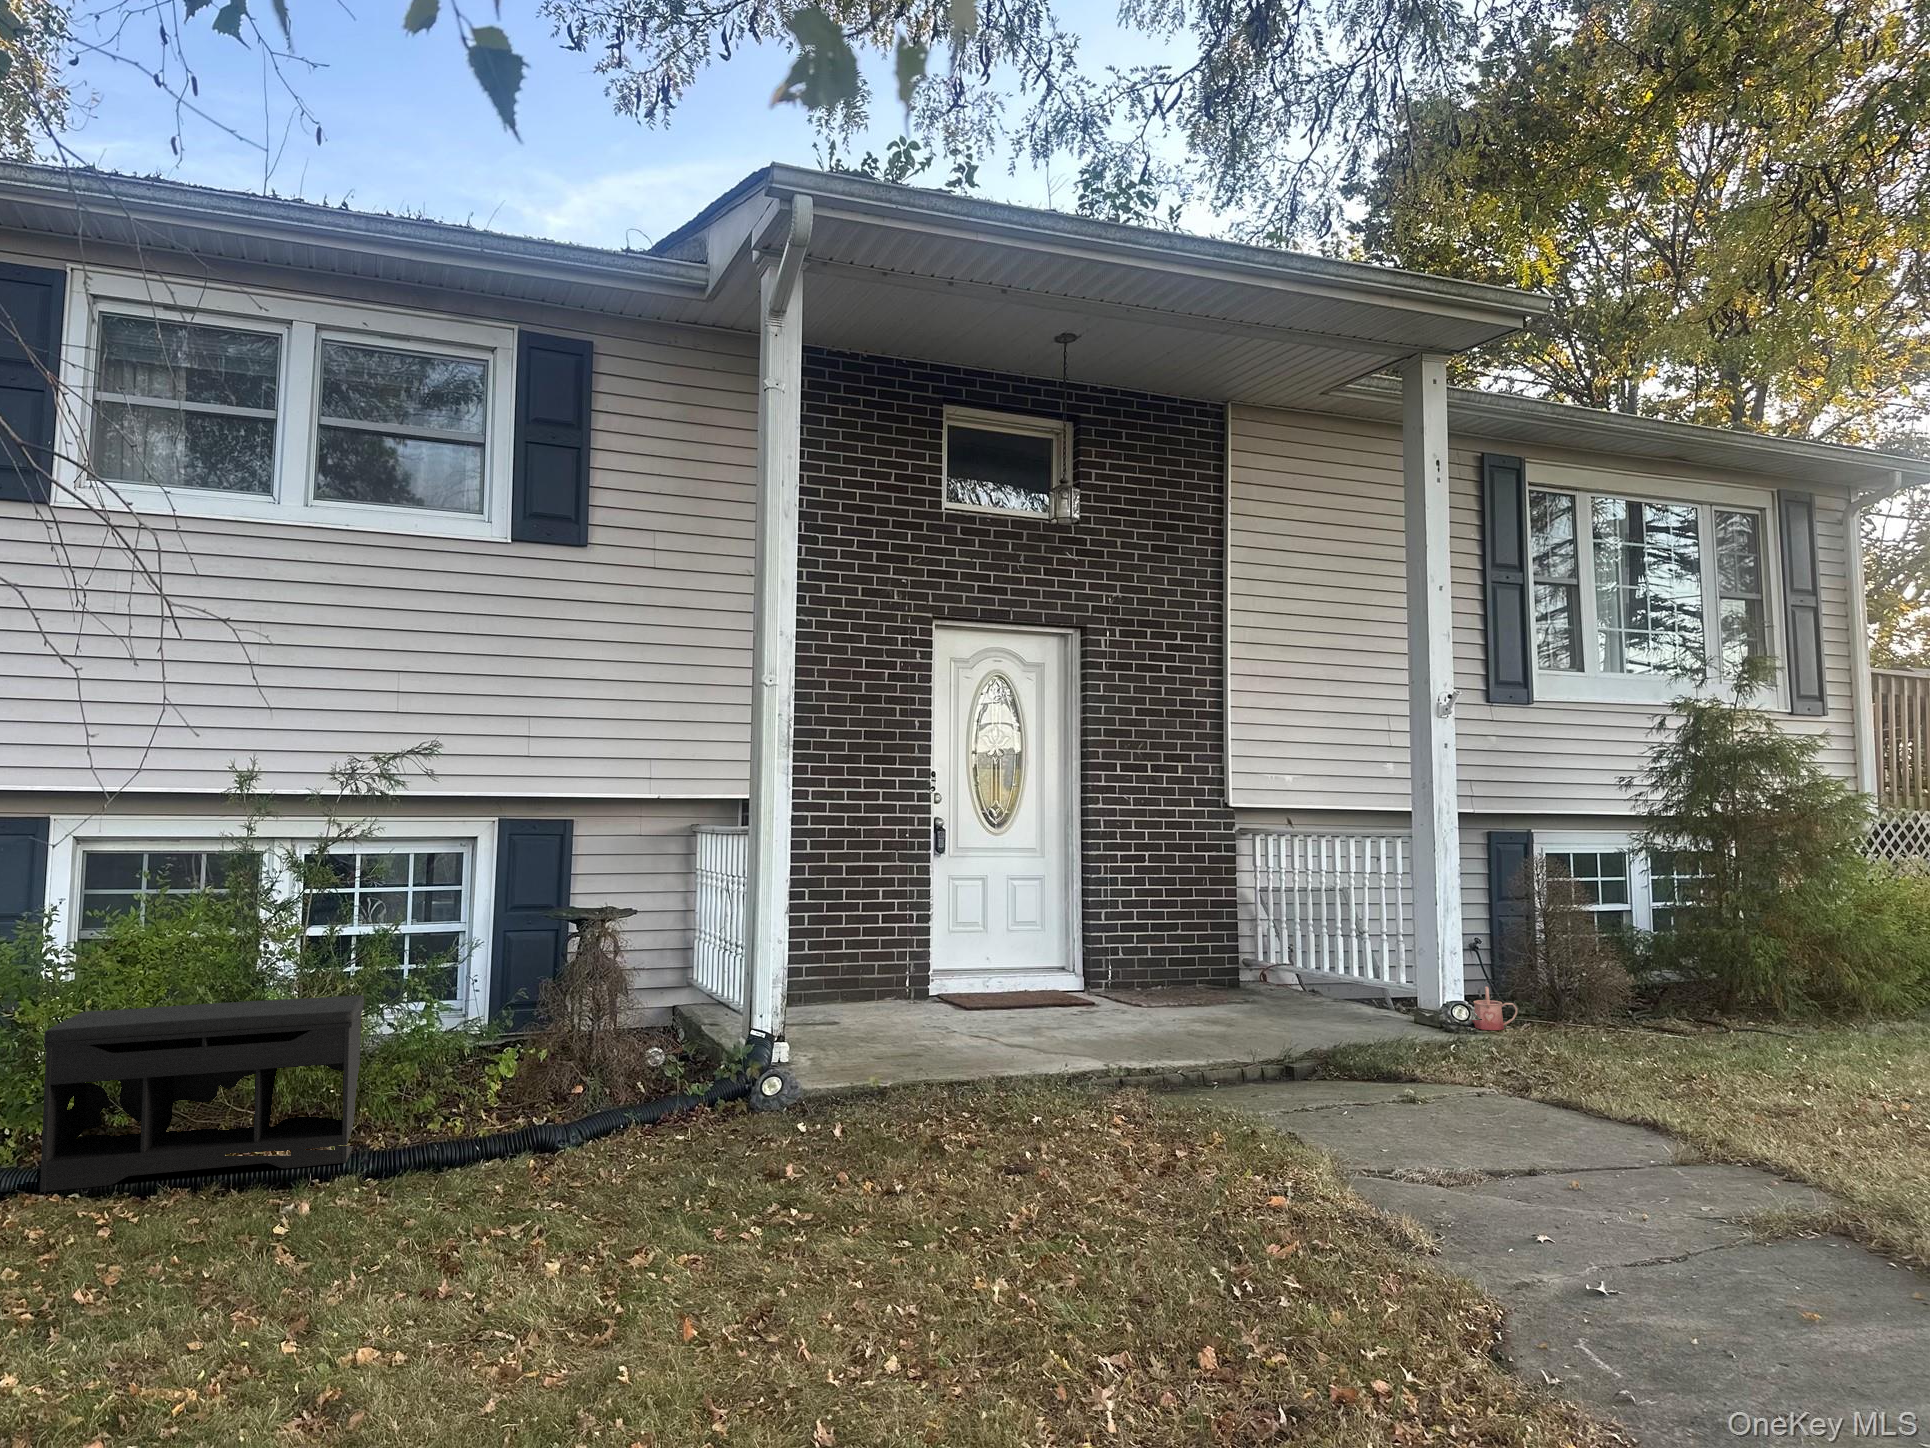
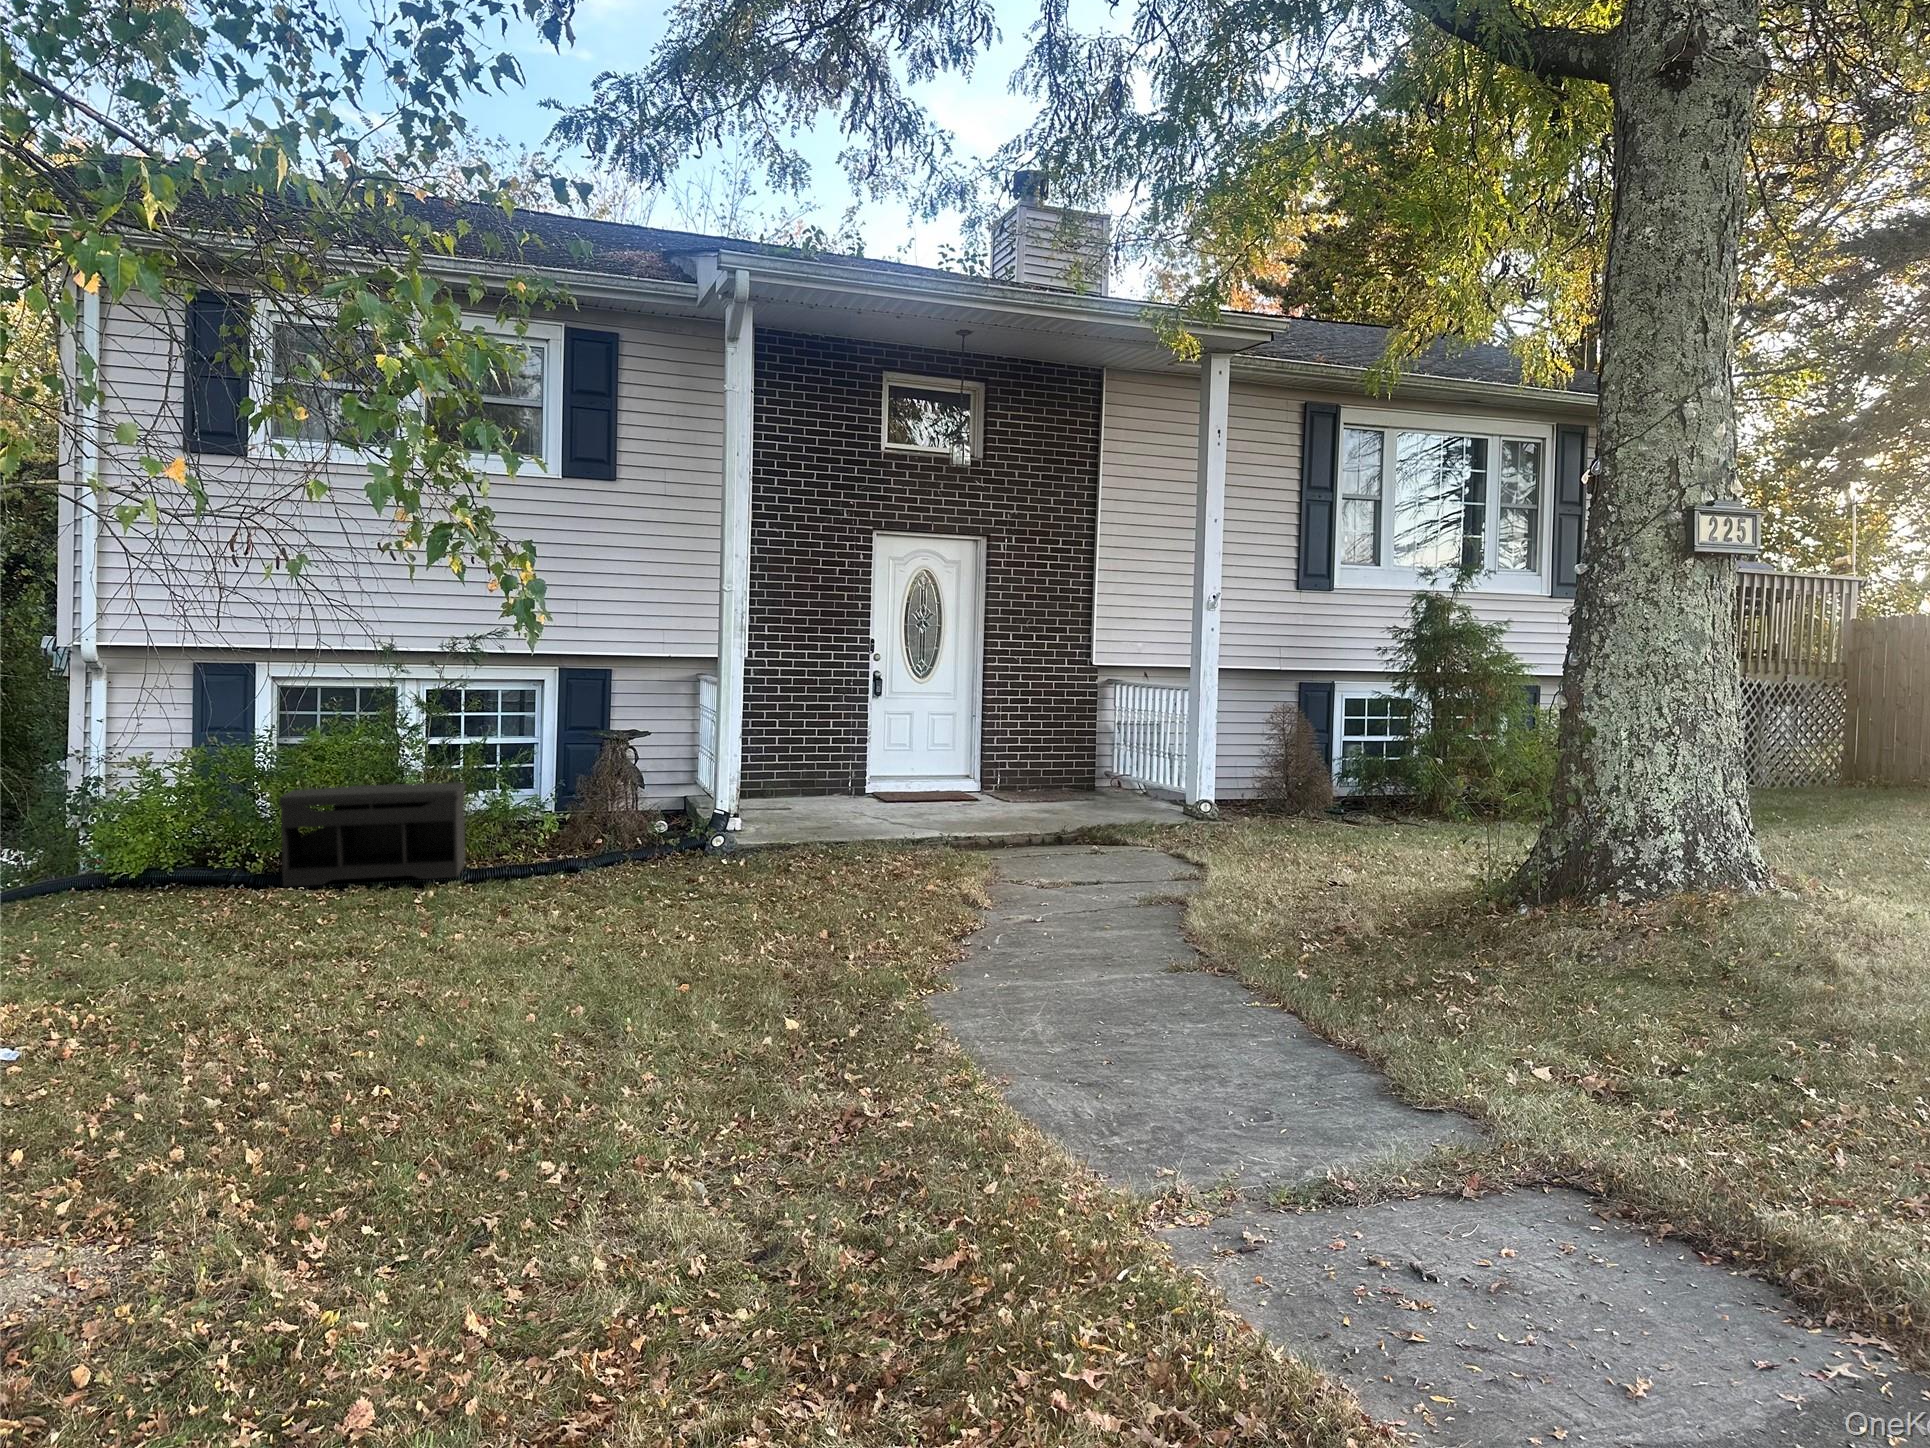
watering can: present [1472,986,1517,1030] -> none [1207,795,1250,823]

